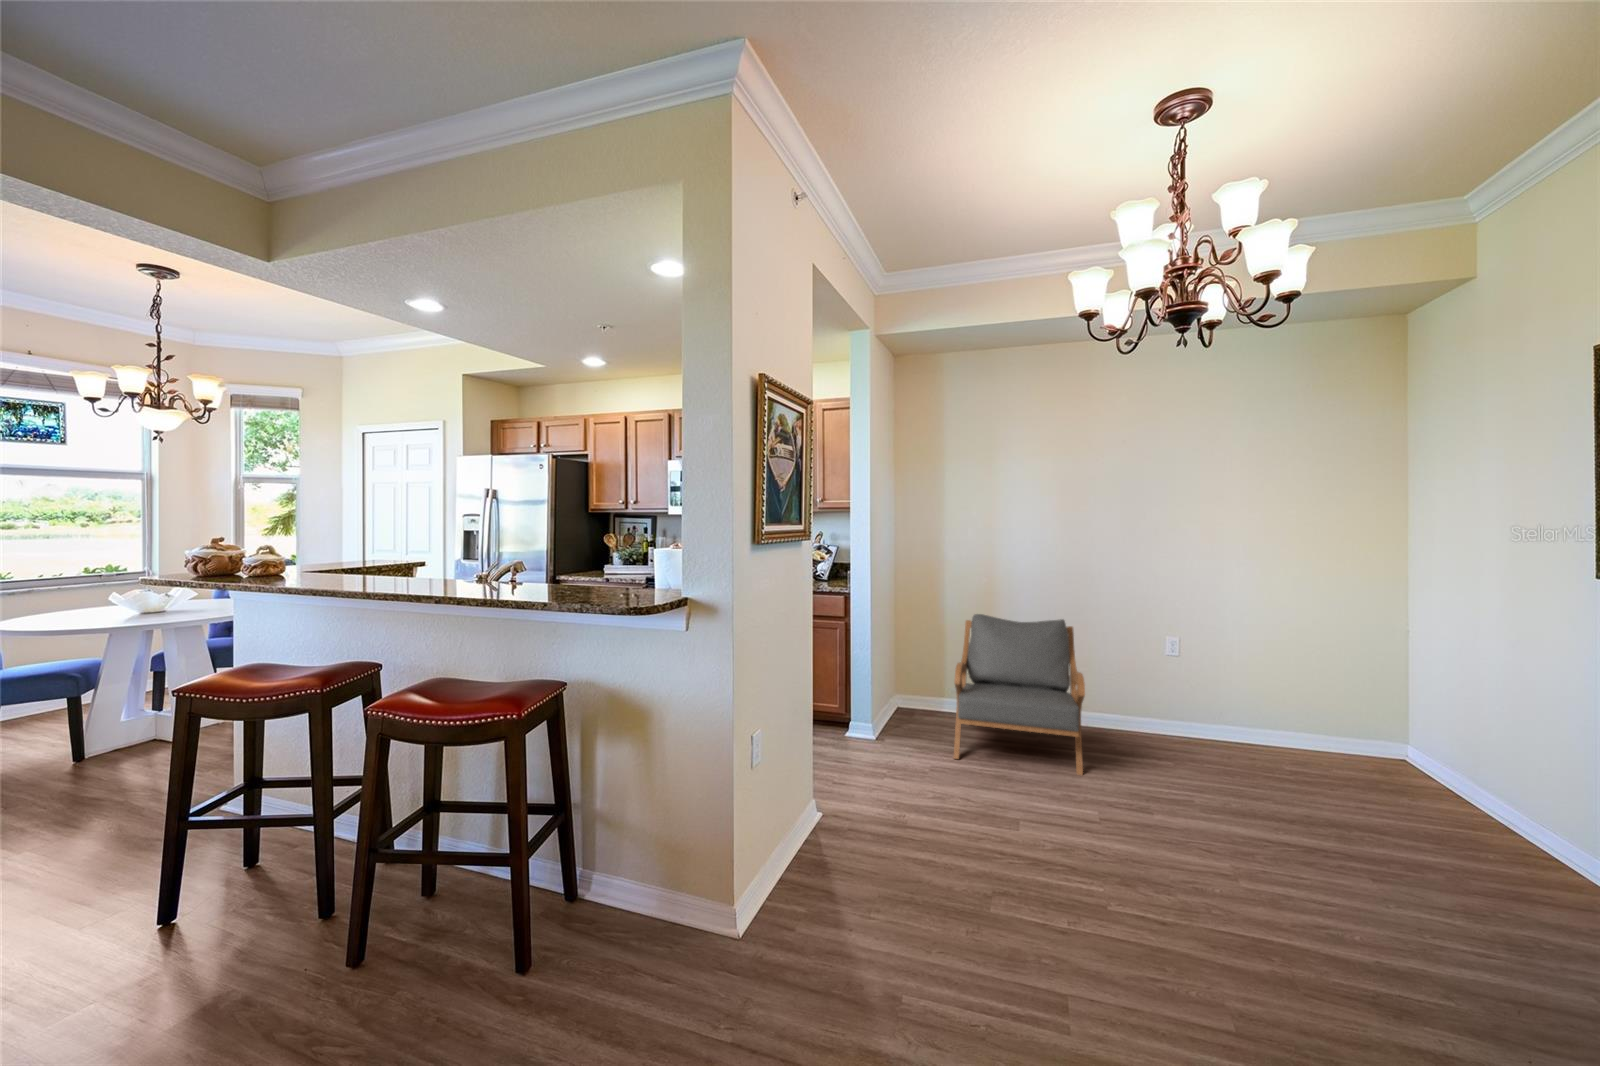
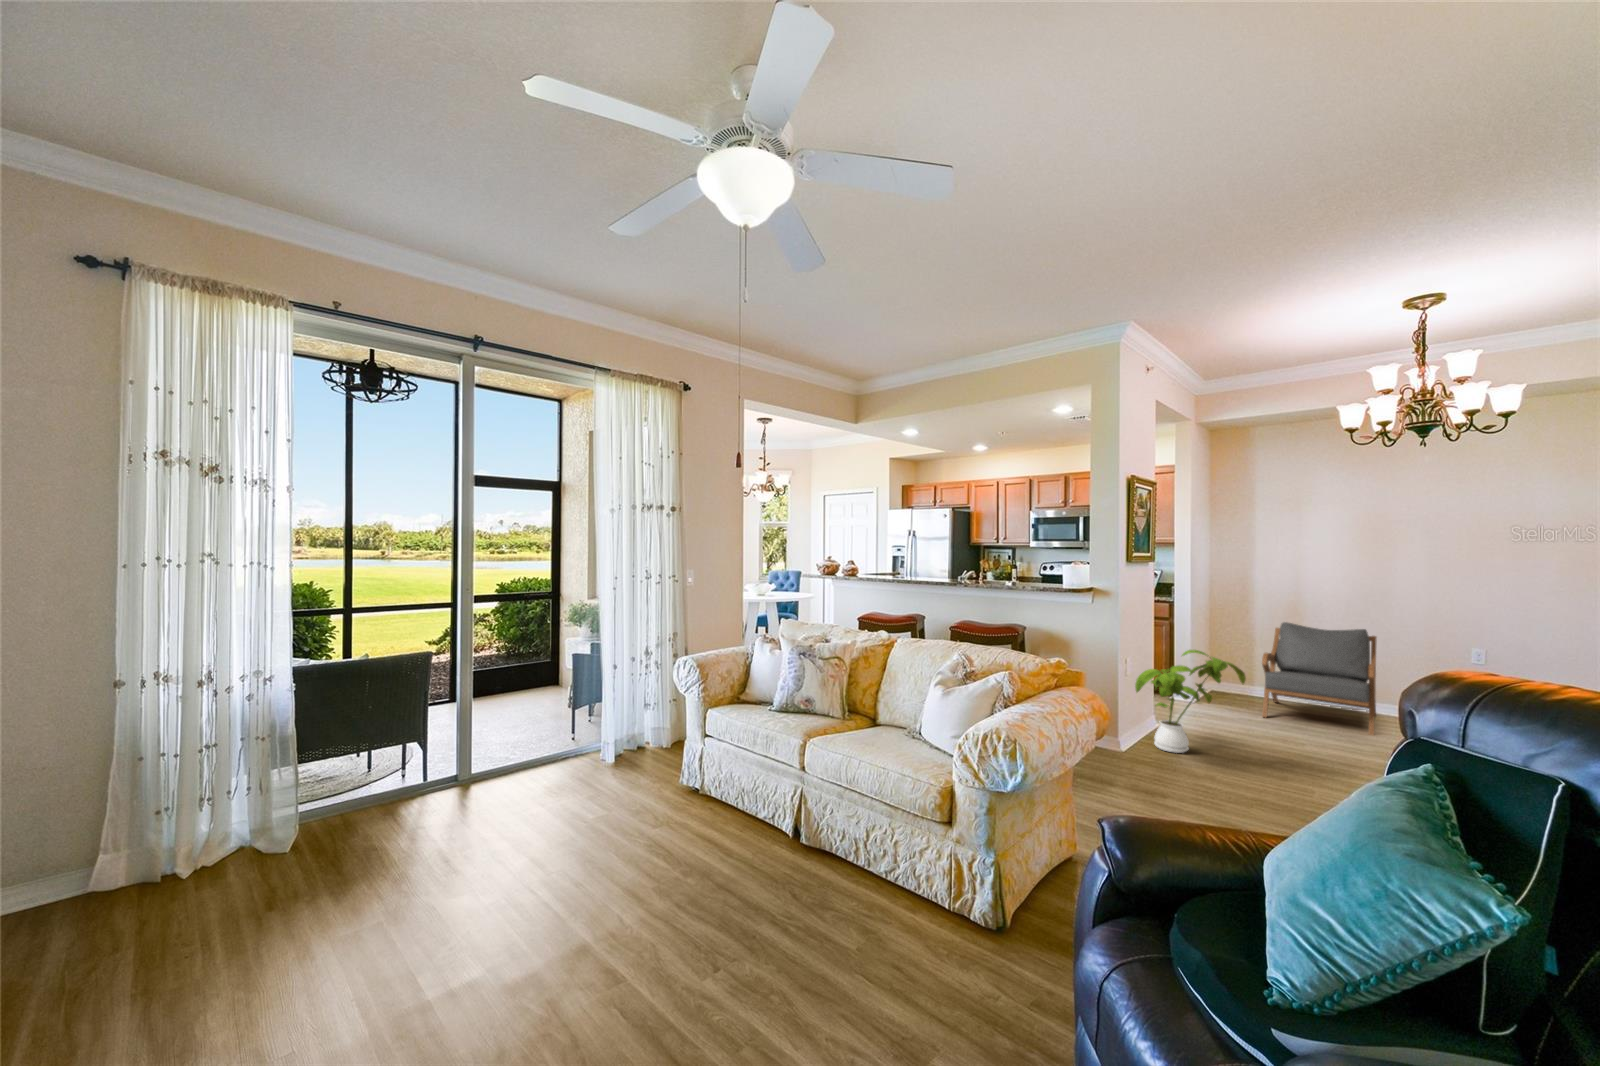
house plant: none [762,706,944,905] -> present [1135,650,1246,753]

